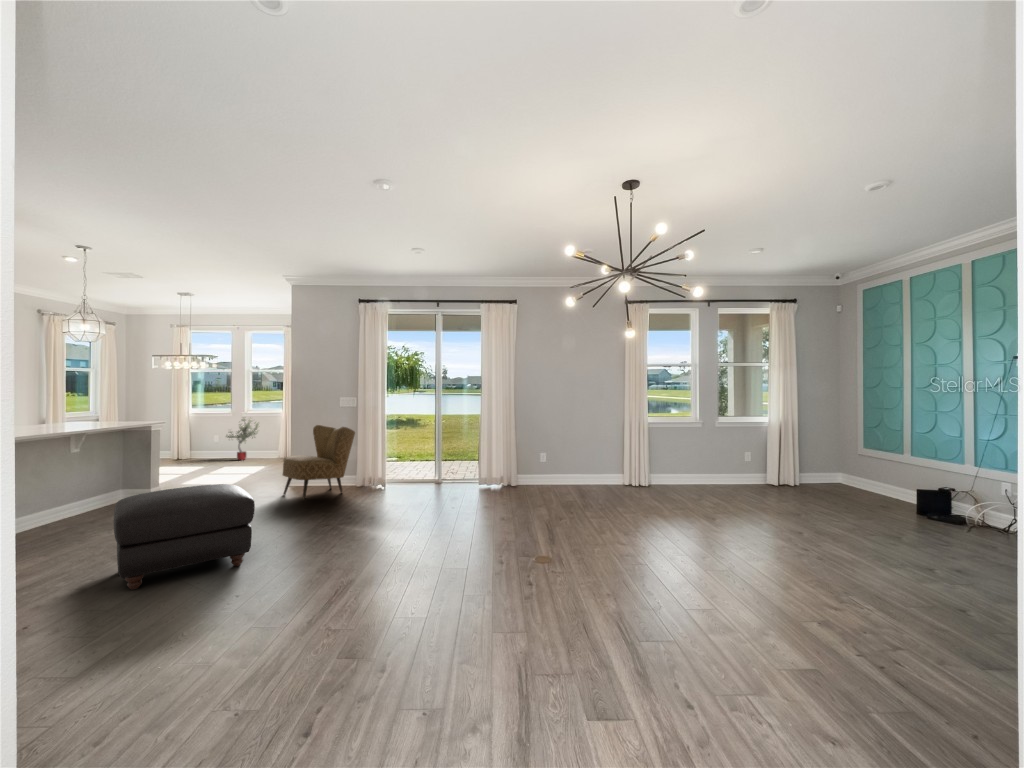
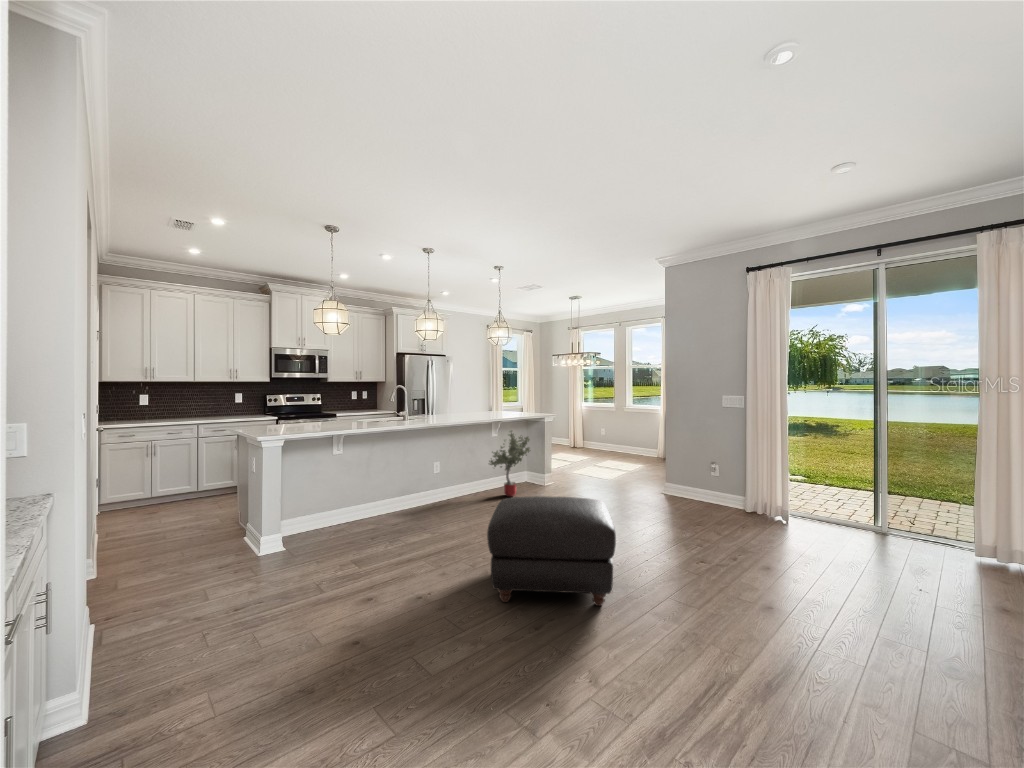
potted tree: present [226,418,259,460] -> present [489,431,530,497]
armchair: present [283,425,355,501] -> none [656,428,742,519]

